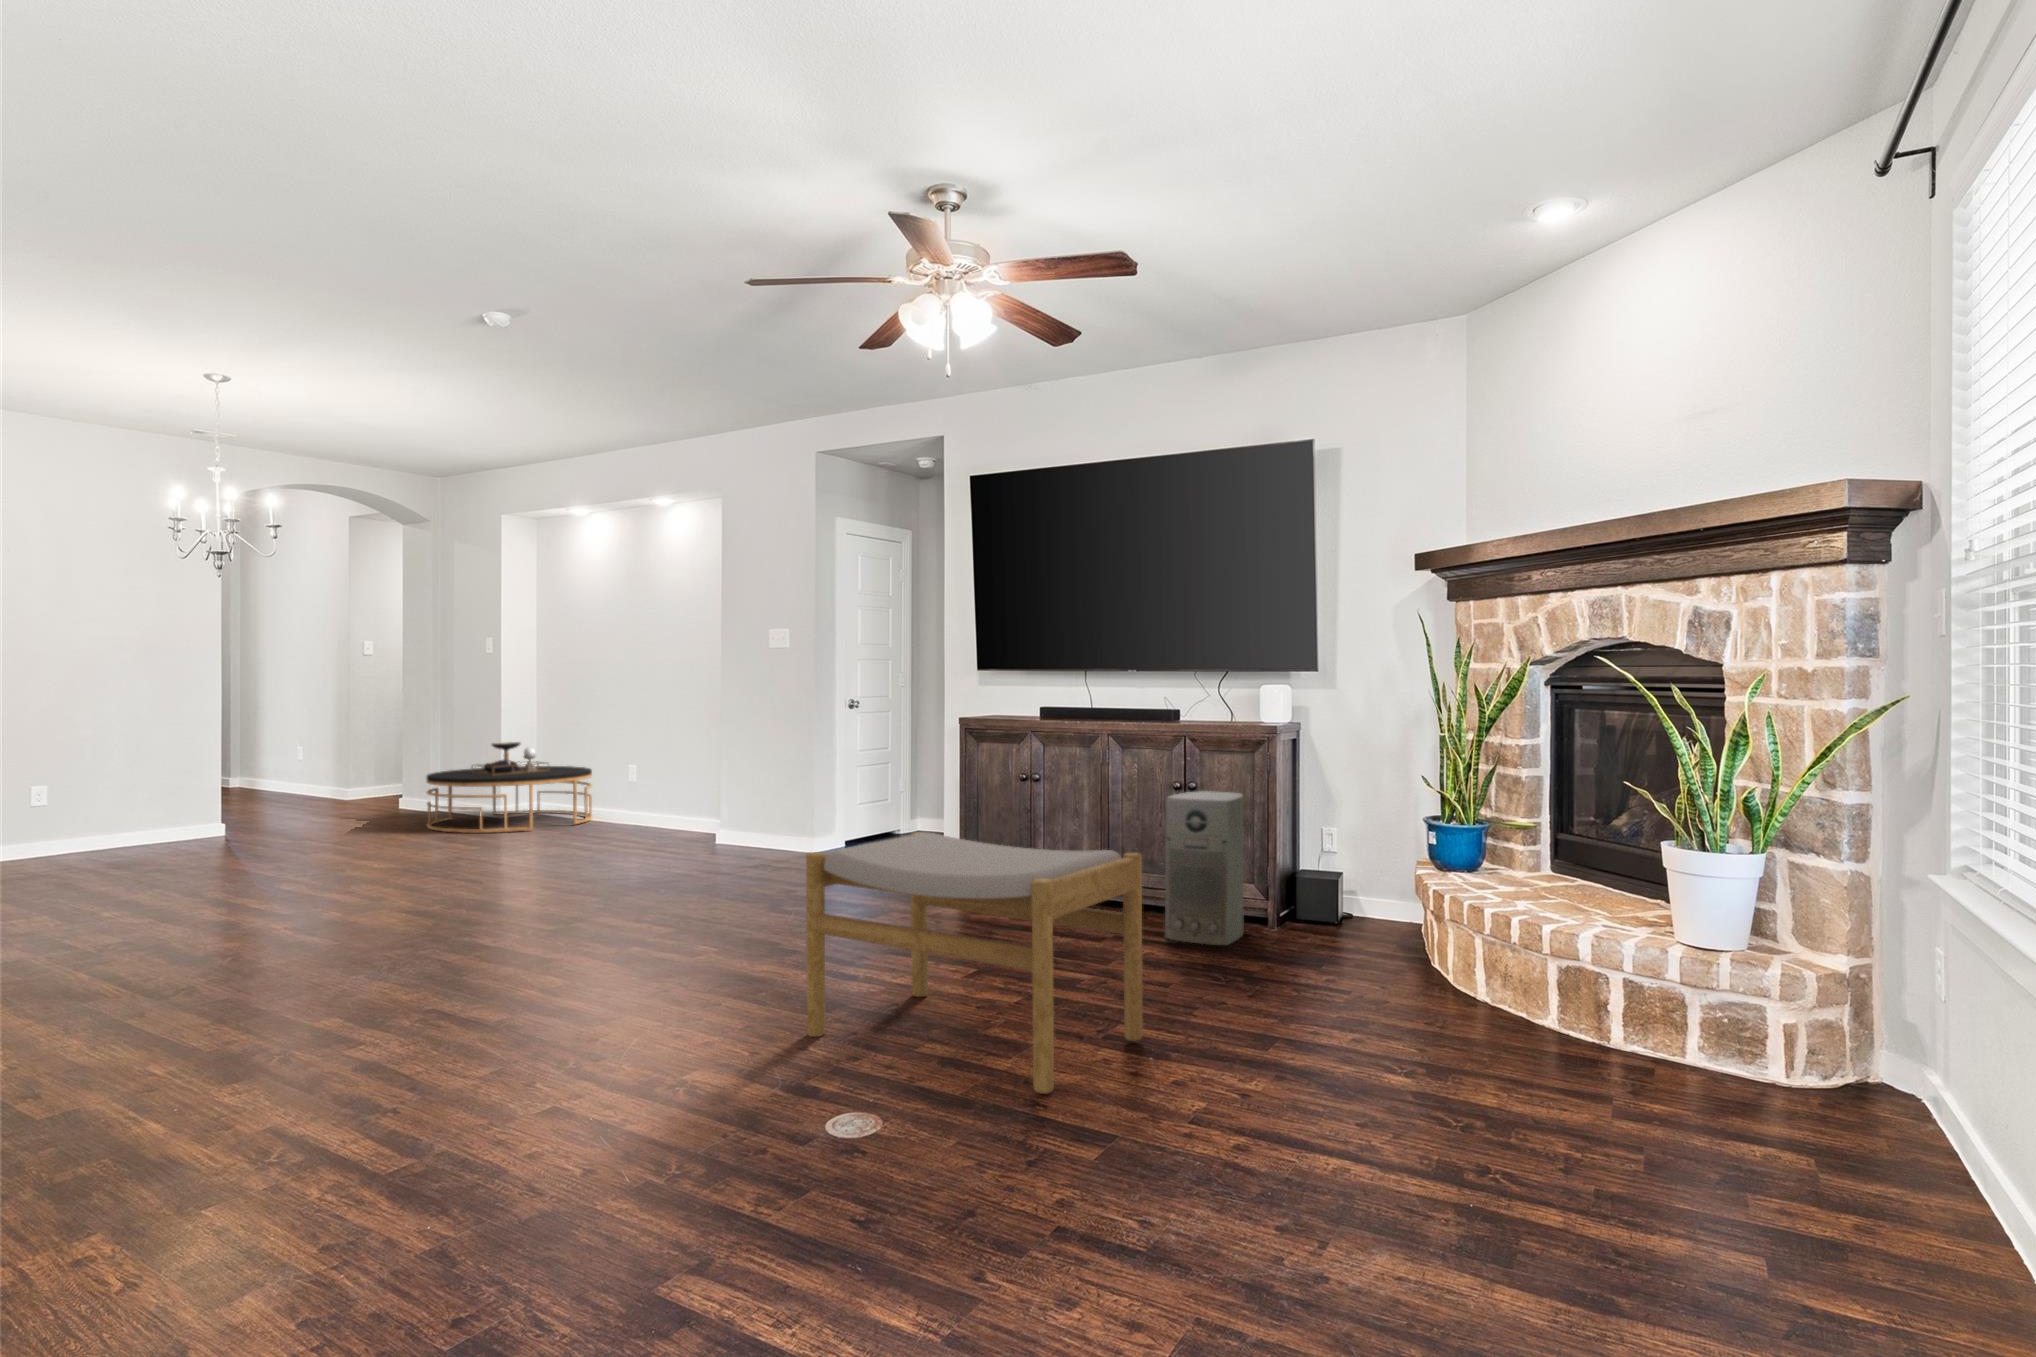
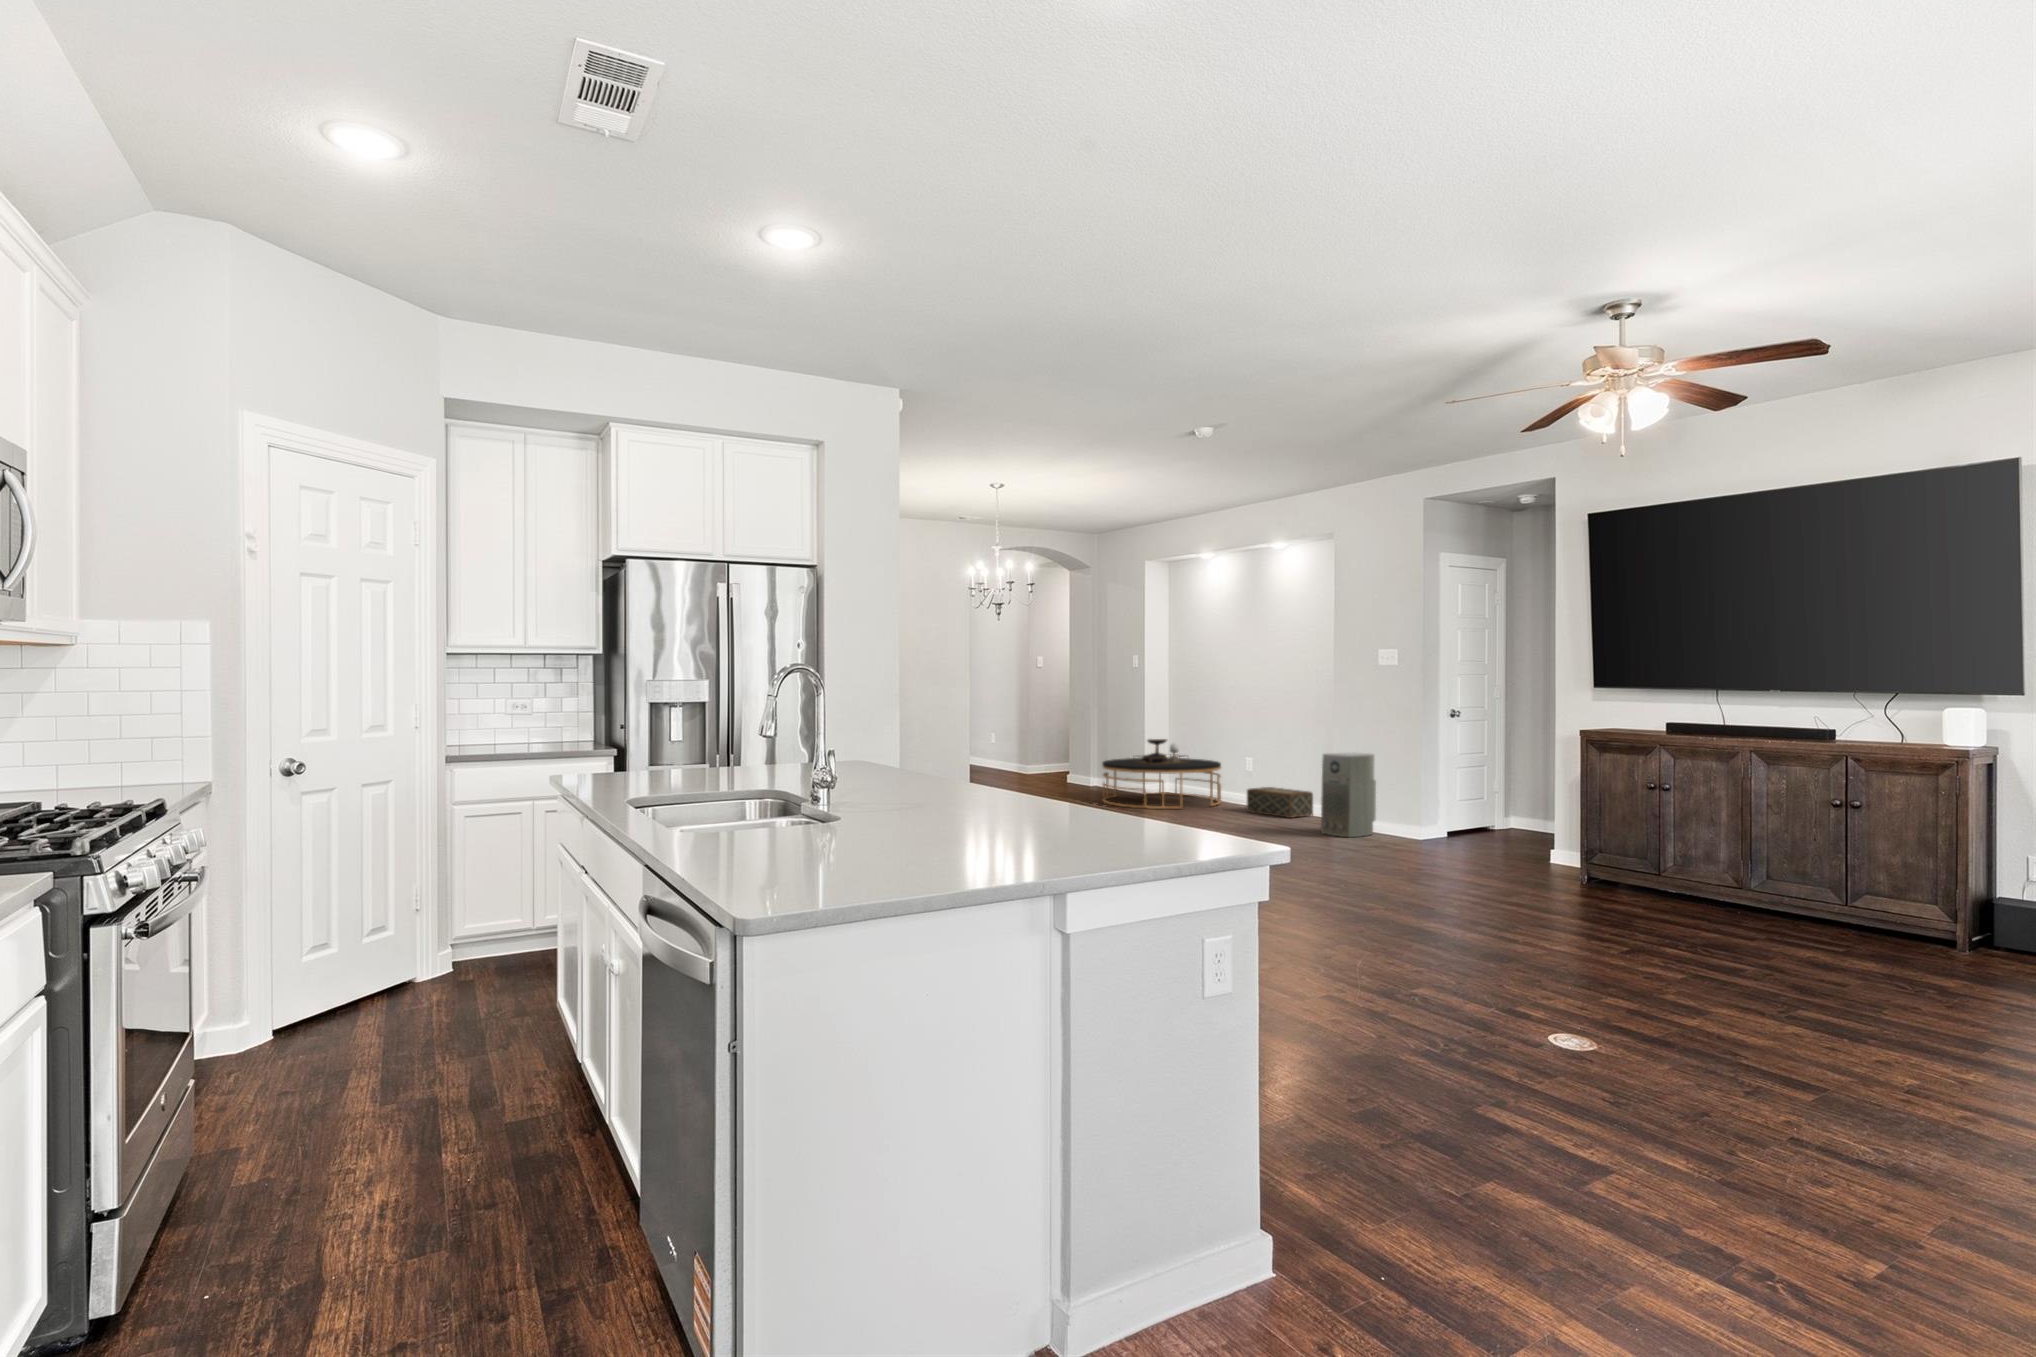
air purifier: present [1165,791,1243,945] -> present [1321,752,1376,837]
woven basket: none [618,797,698,833] -> present [1247,787,1313,818]
footstool: present [806,832,1143,1094] -> none [1505,830,1835,1053]

